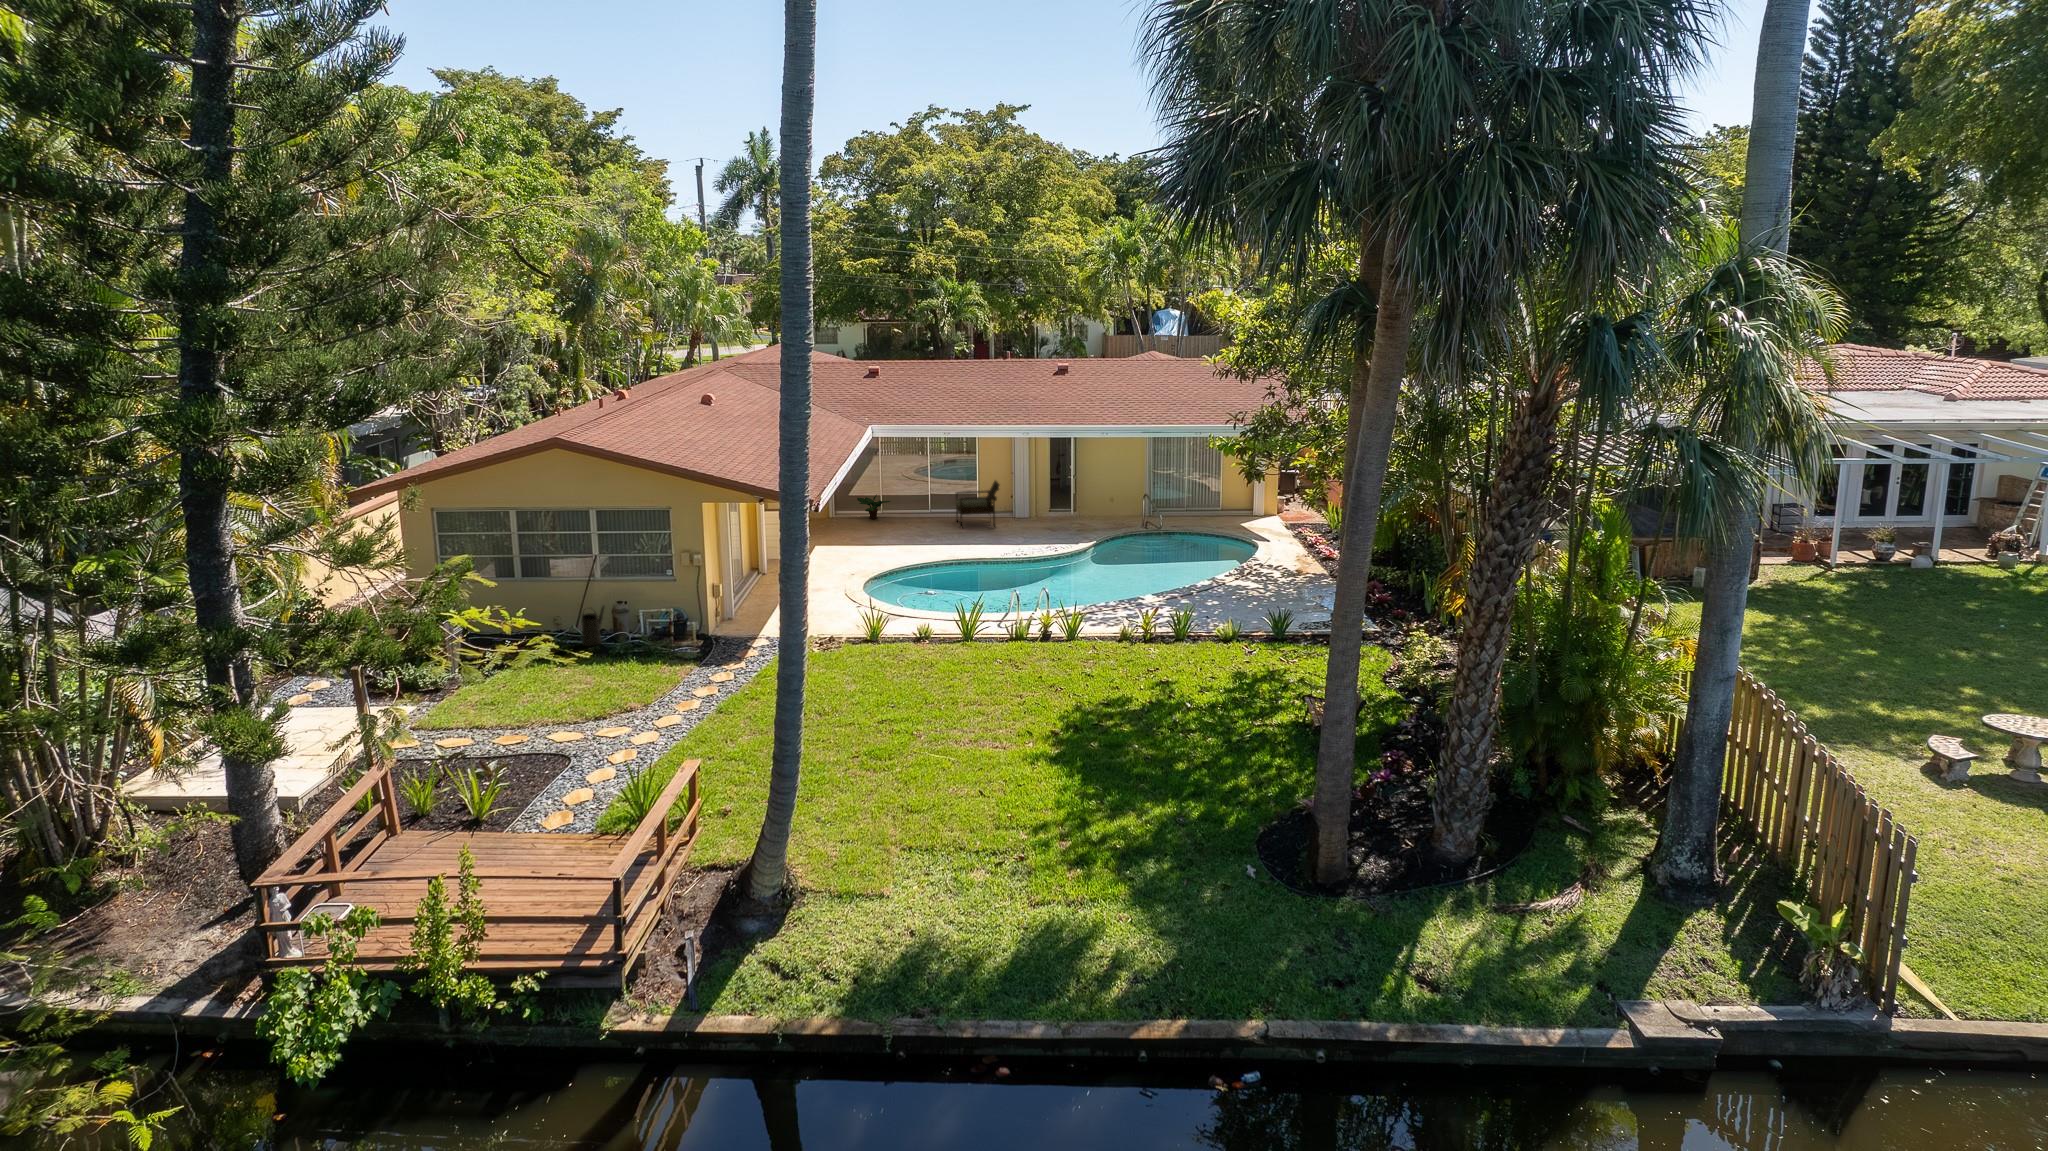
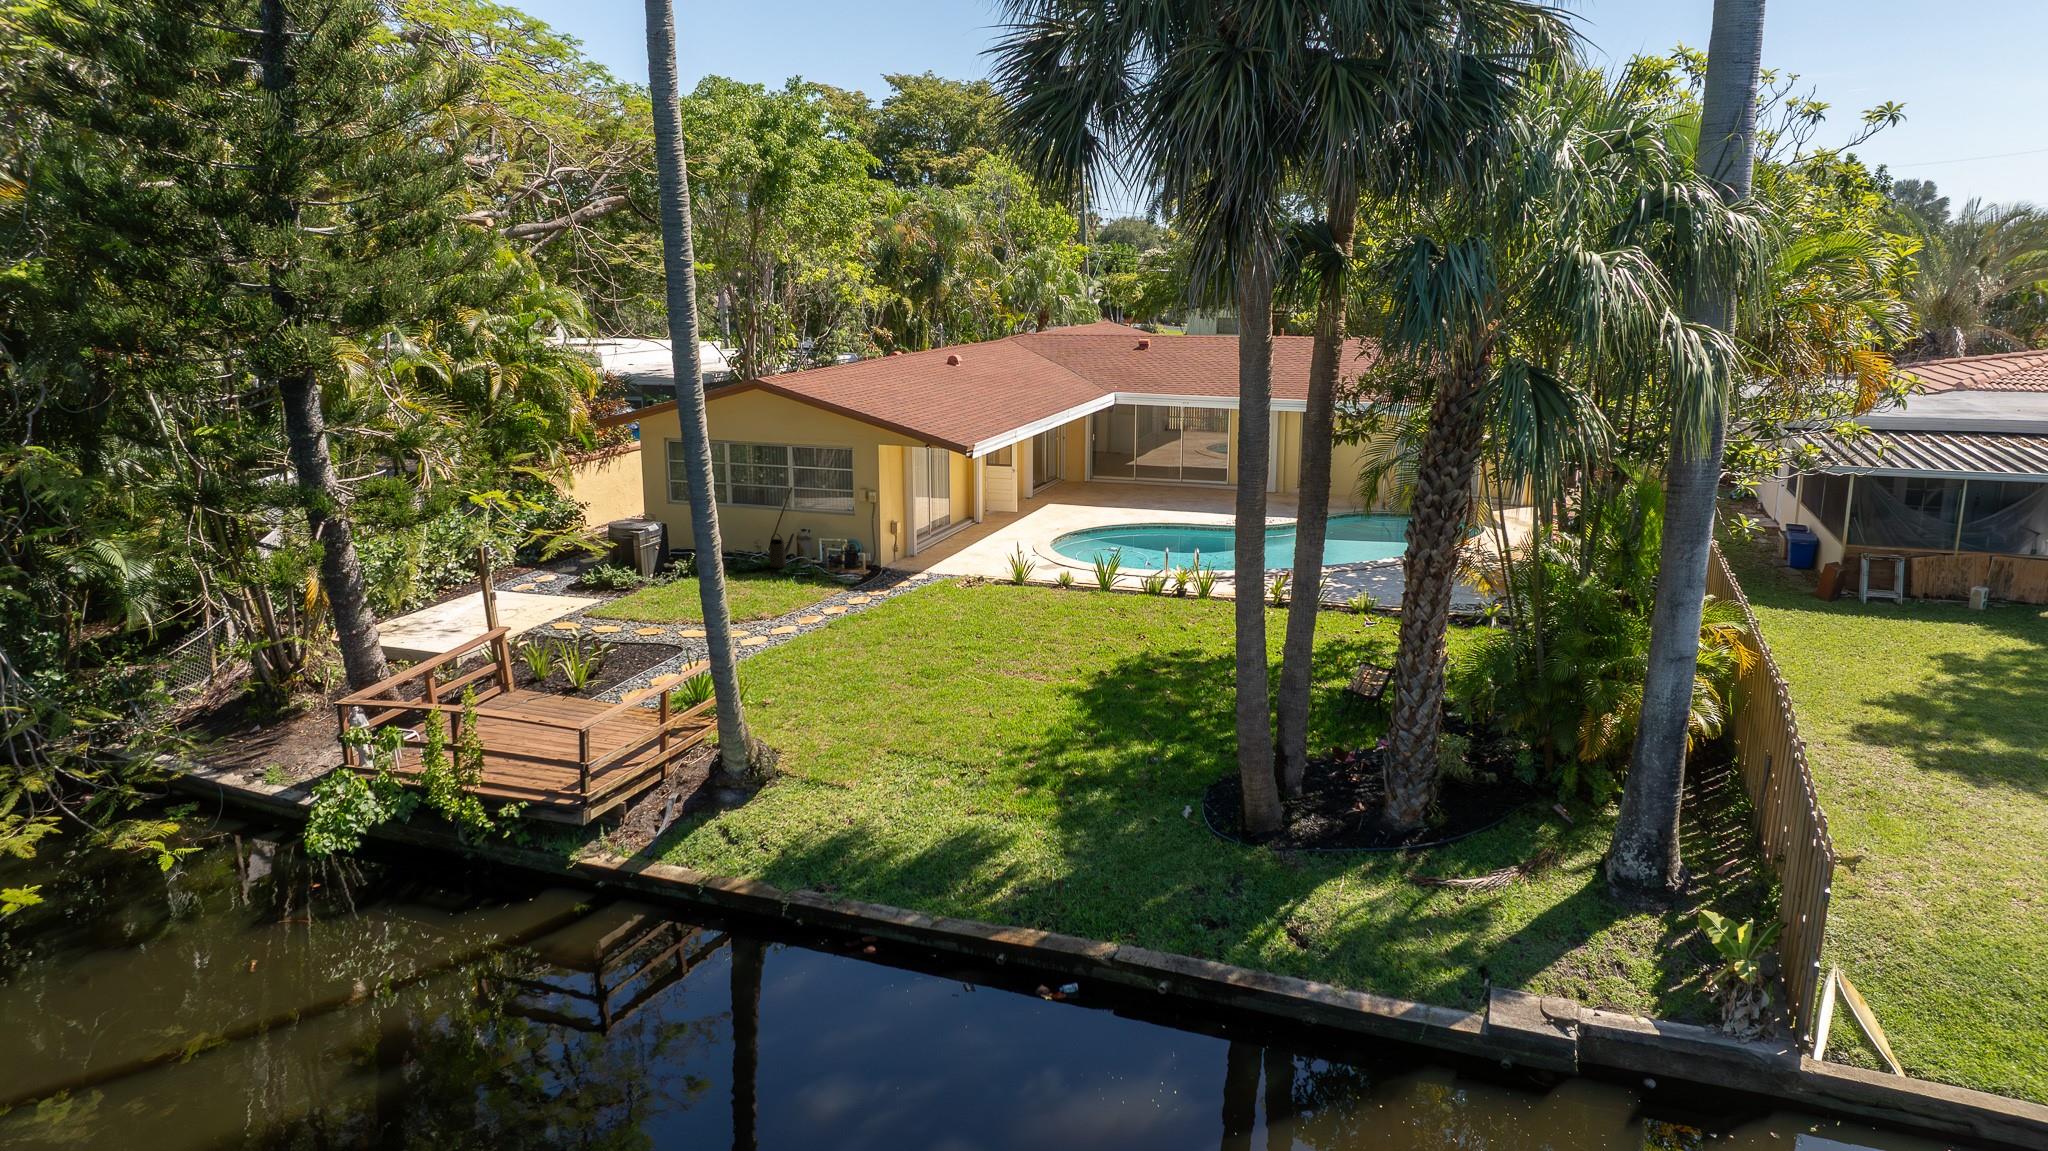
chair: present [956,481,999,528] -> none [1181,449,1222,496]
potted plant: present [857,495,890,519] -> none [1089,457,1122,481]

